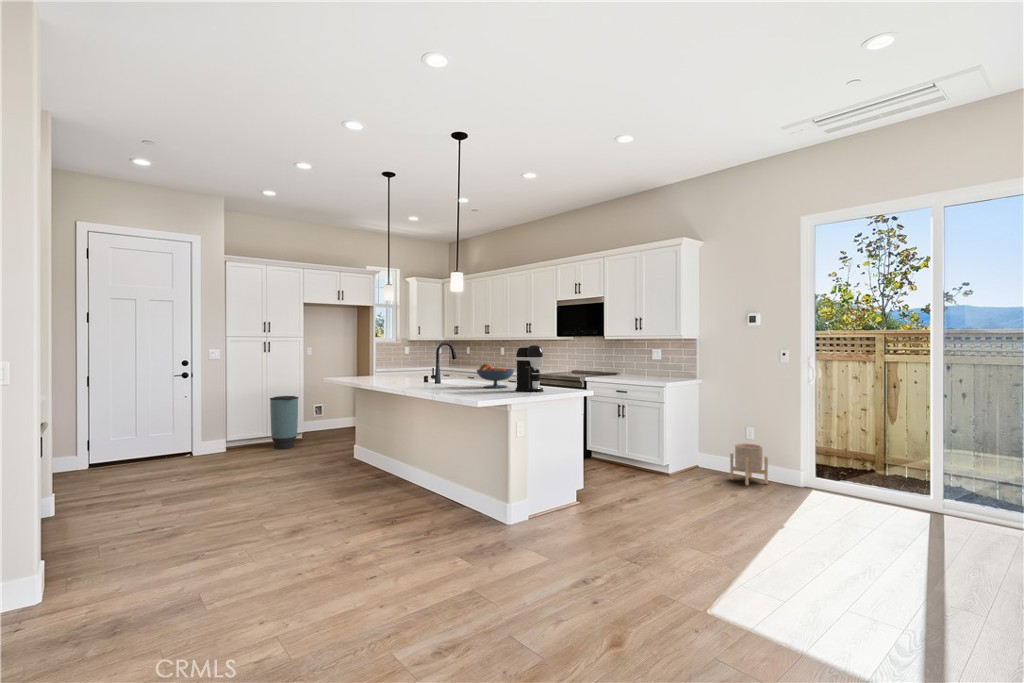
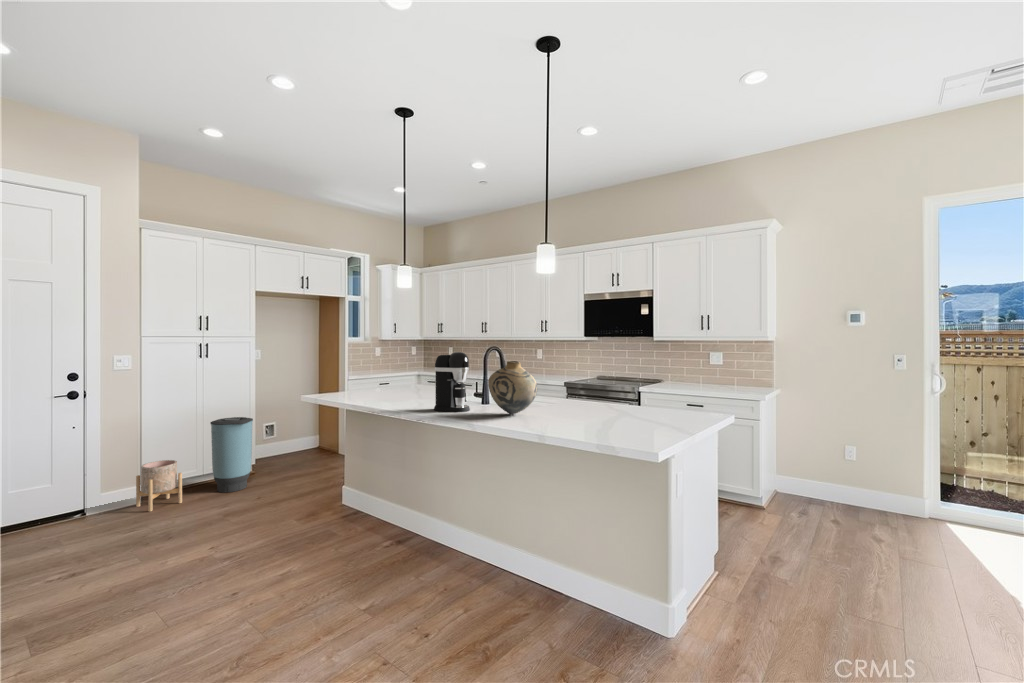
coffee maker: present [516,345,544,392] -> present [434,352,470,412]
vase: none [422,351,456,387] -> present [488,361,537,414]
fruit bowl: present [477,363,514,388] -> none [565,377,620,414]
planter: present [730,443,768,485] -> present [136,460,182,512]

